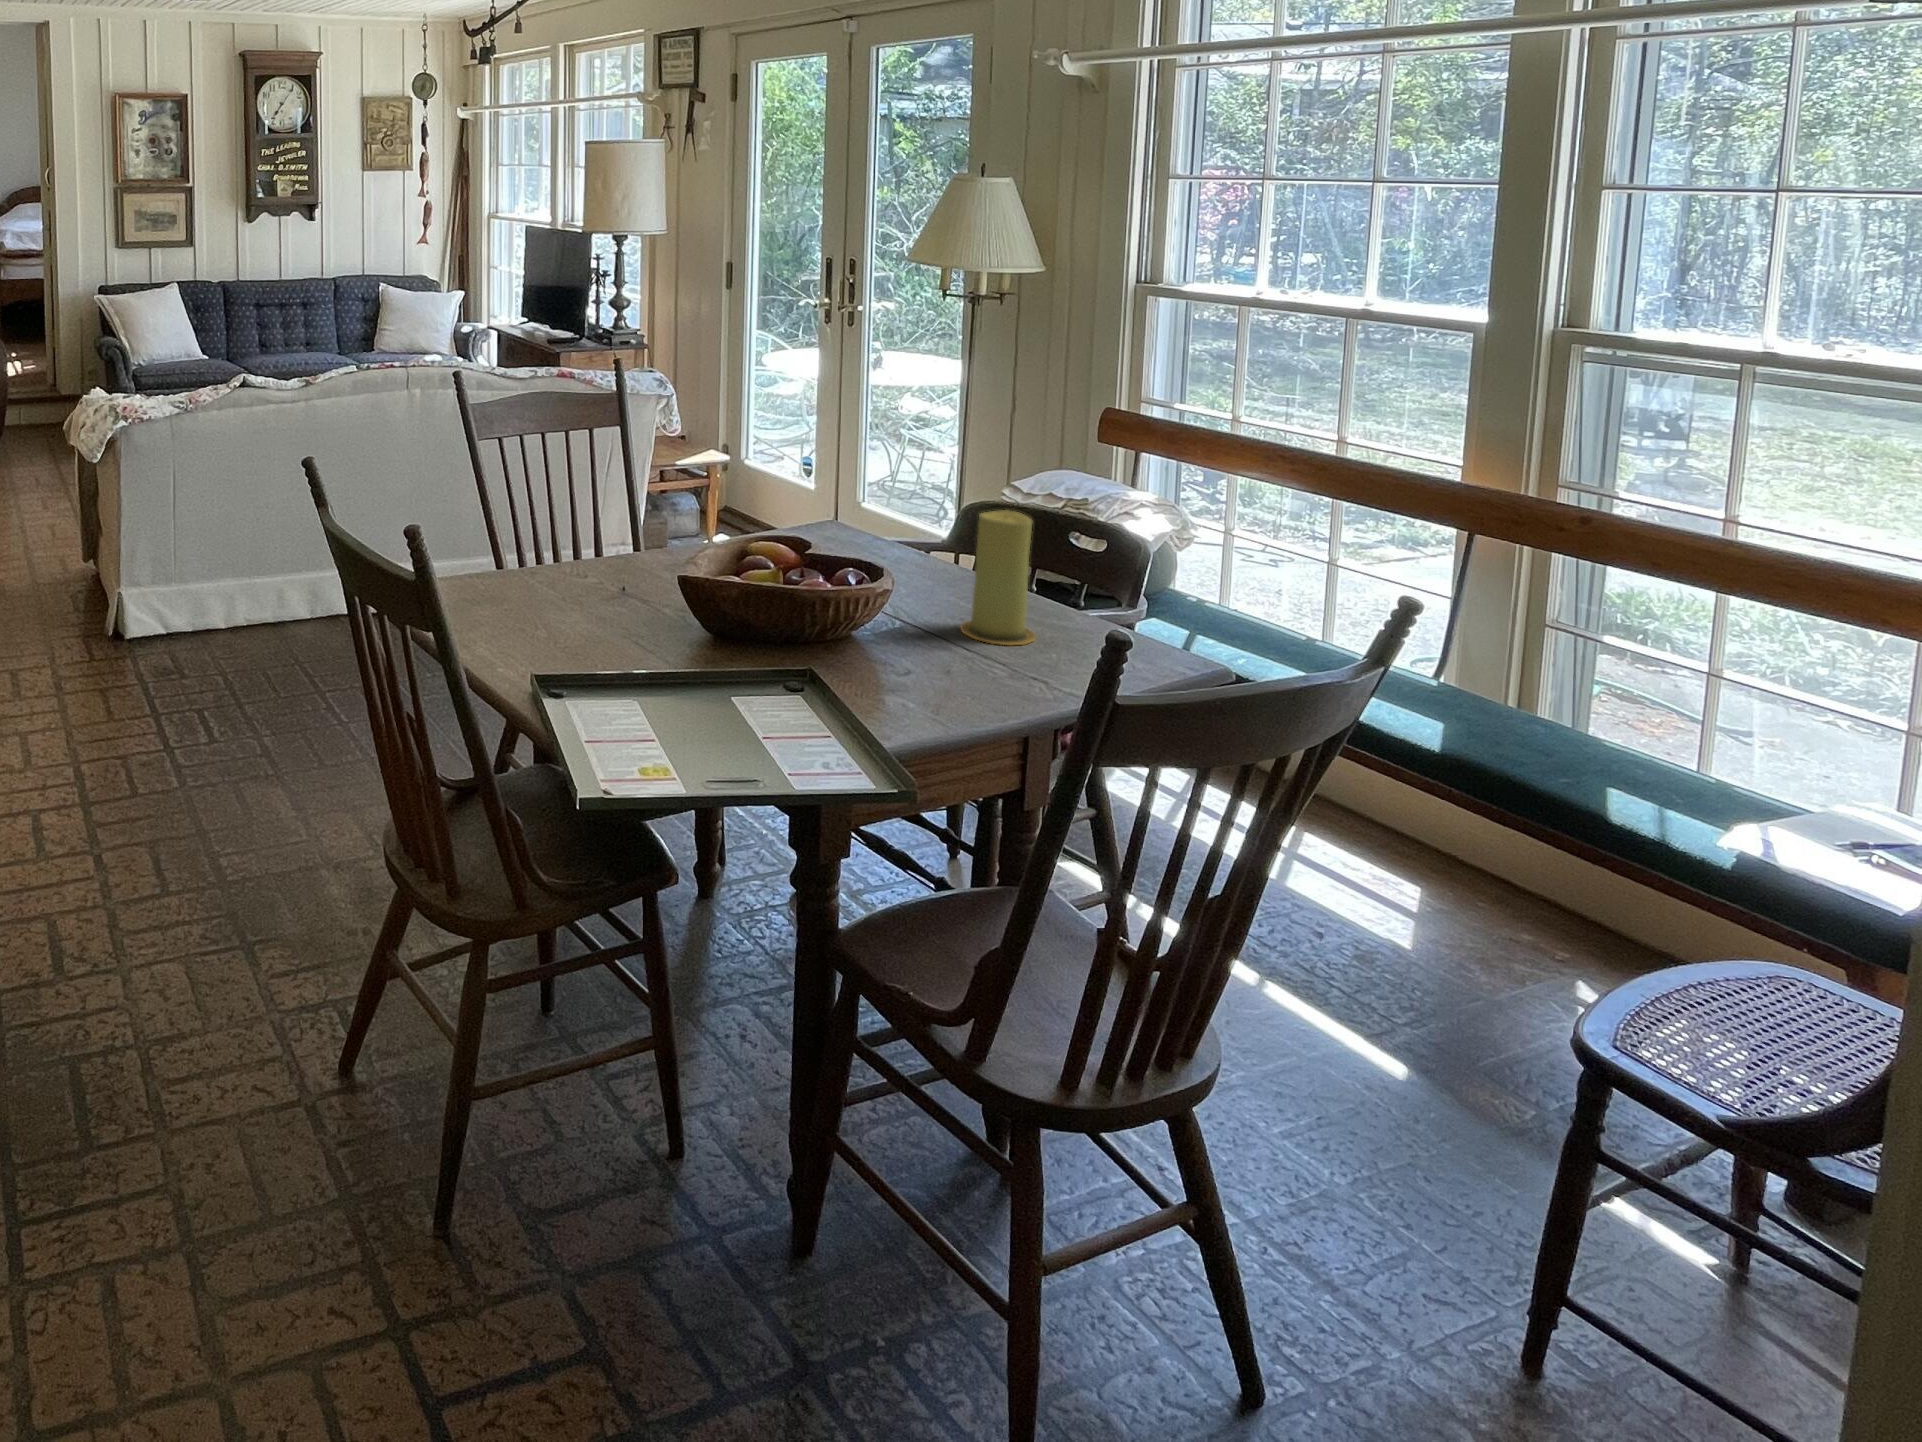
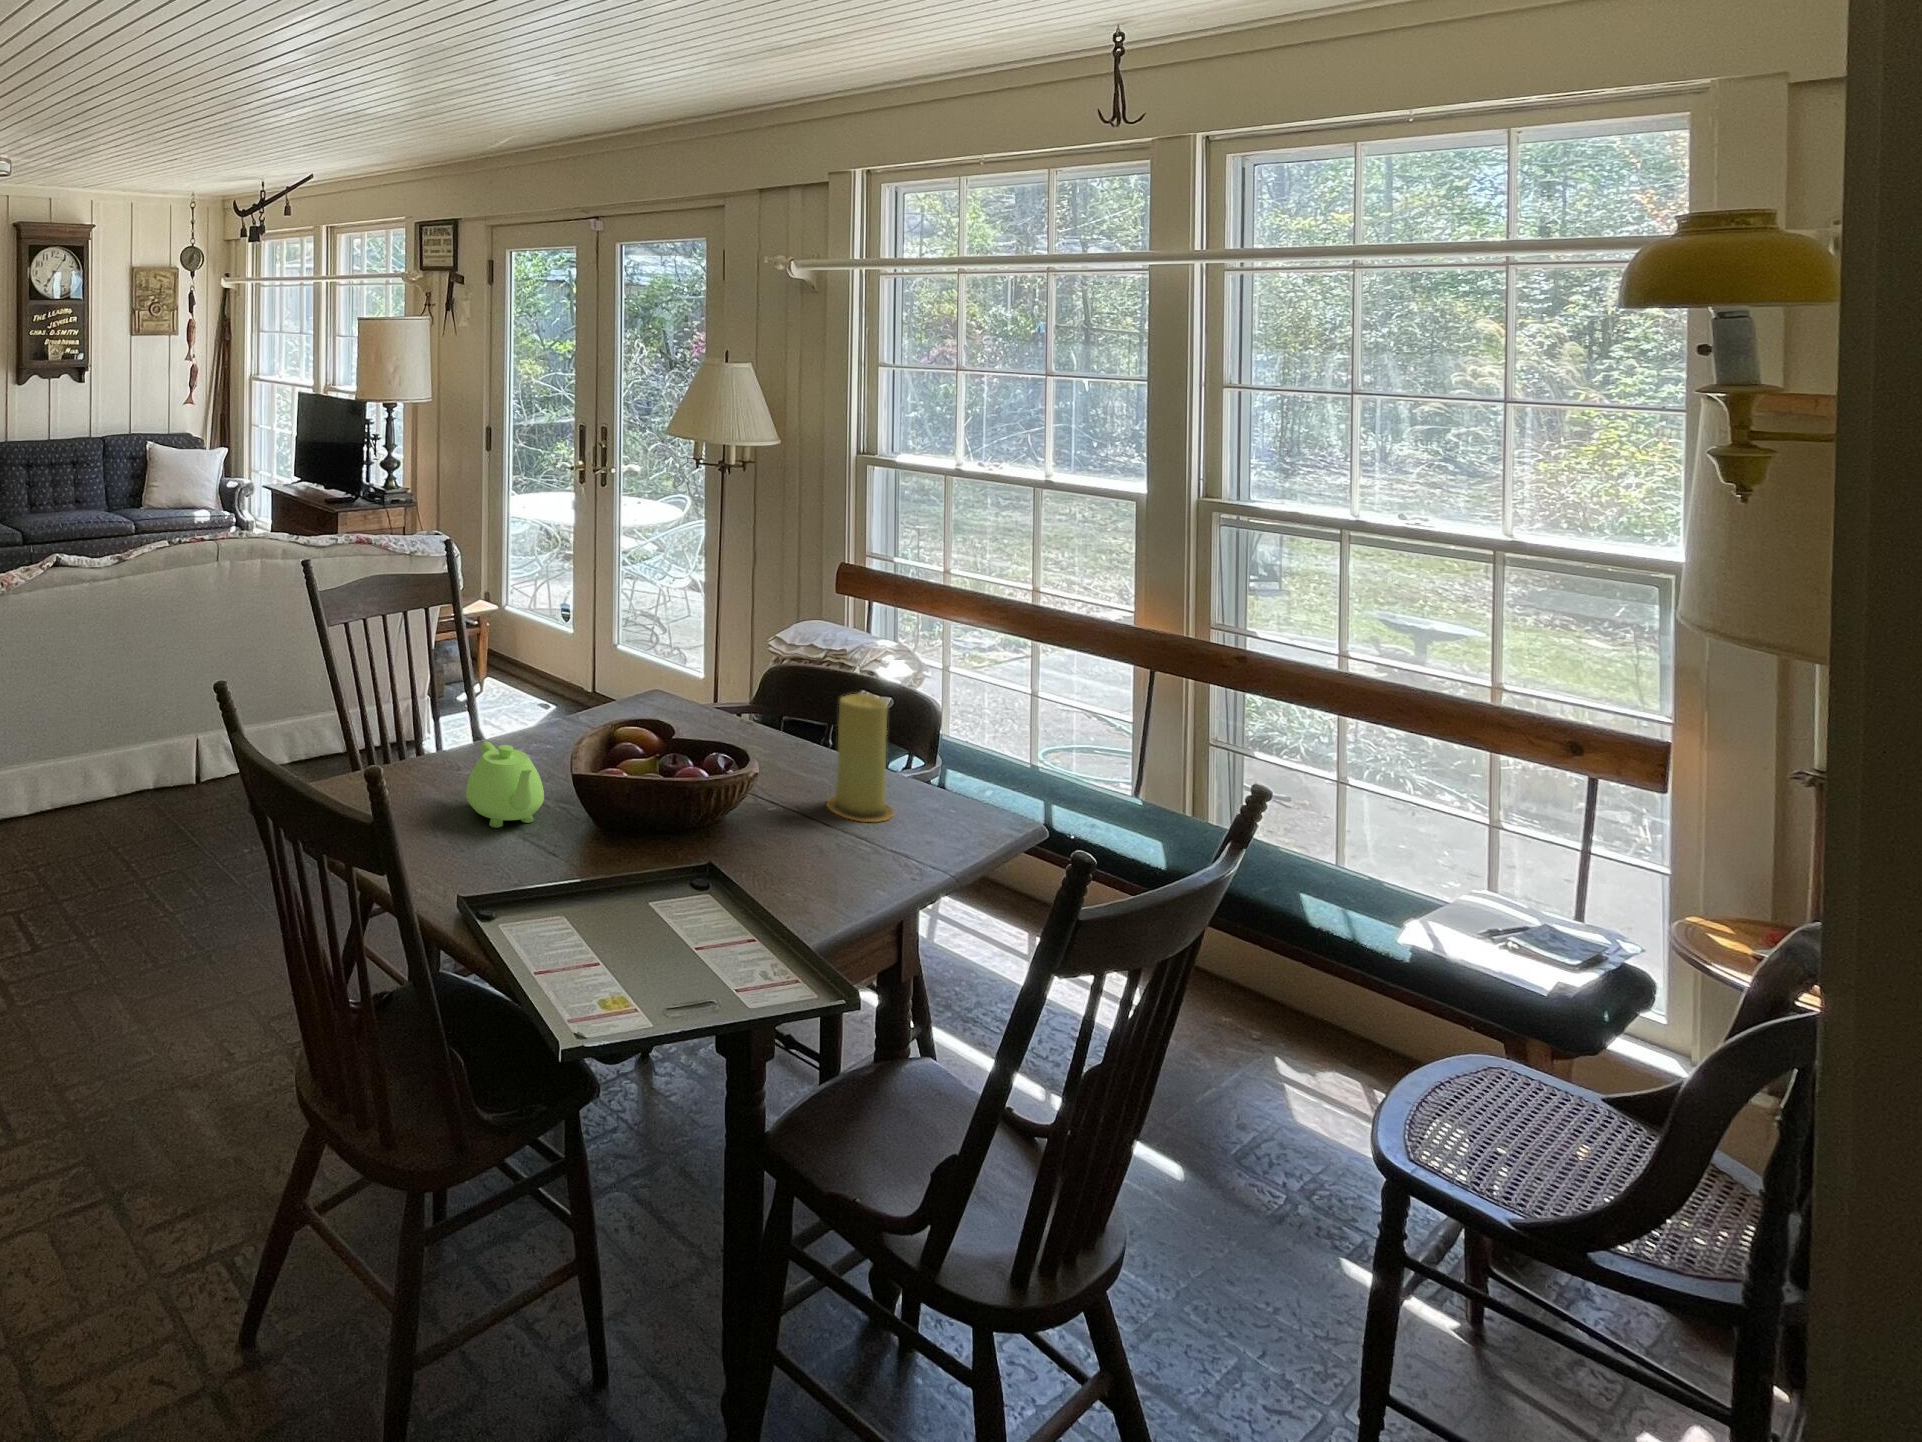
teapot: none [561,541,642,621] -> present [466,742,544,828]

